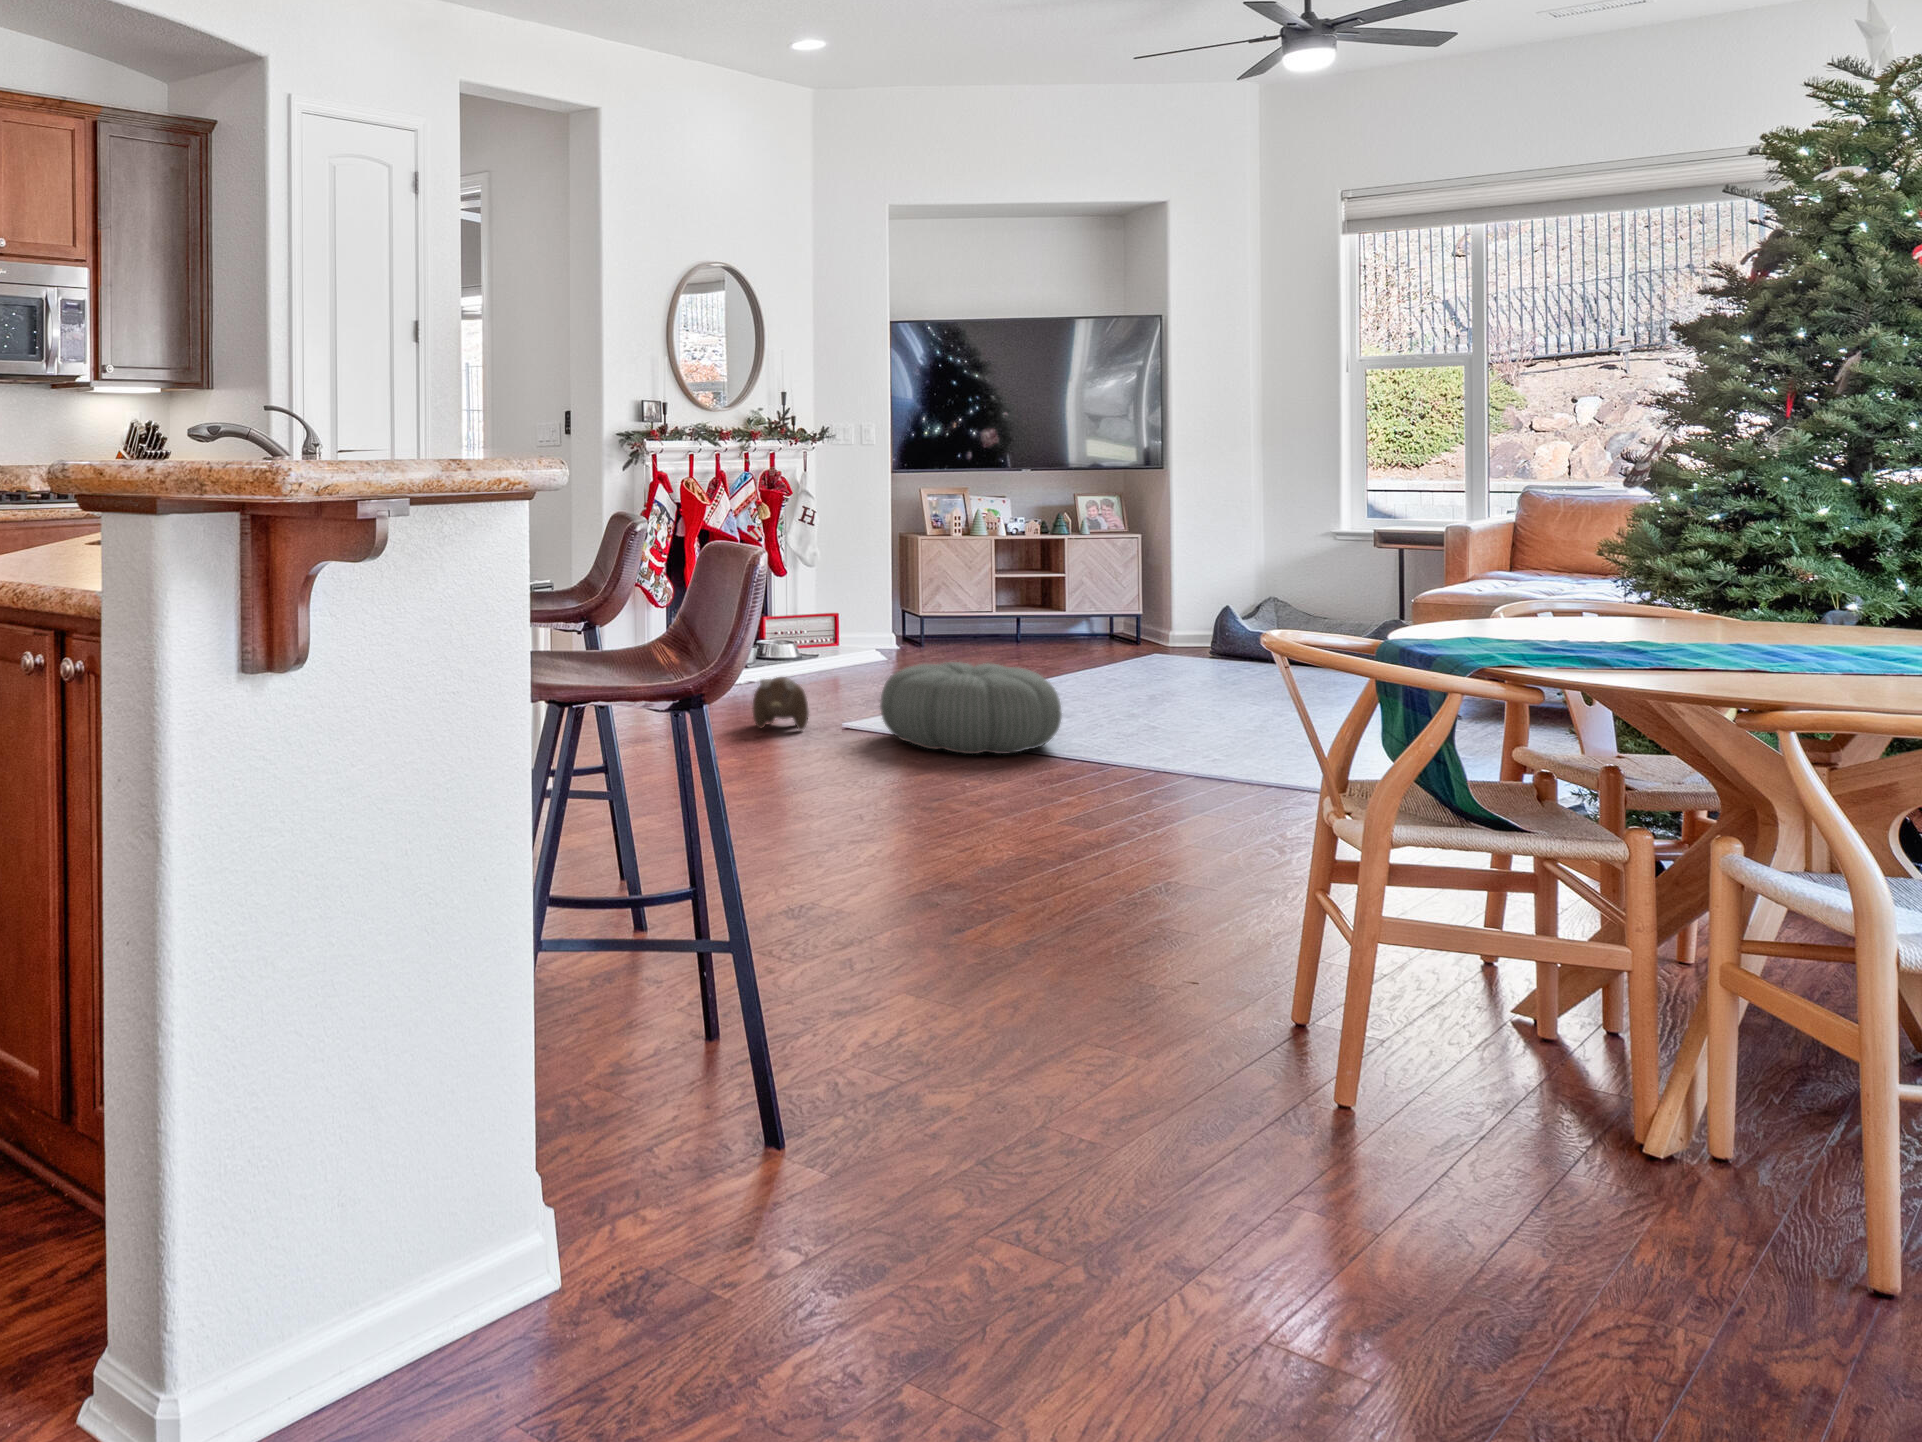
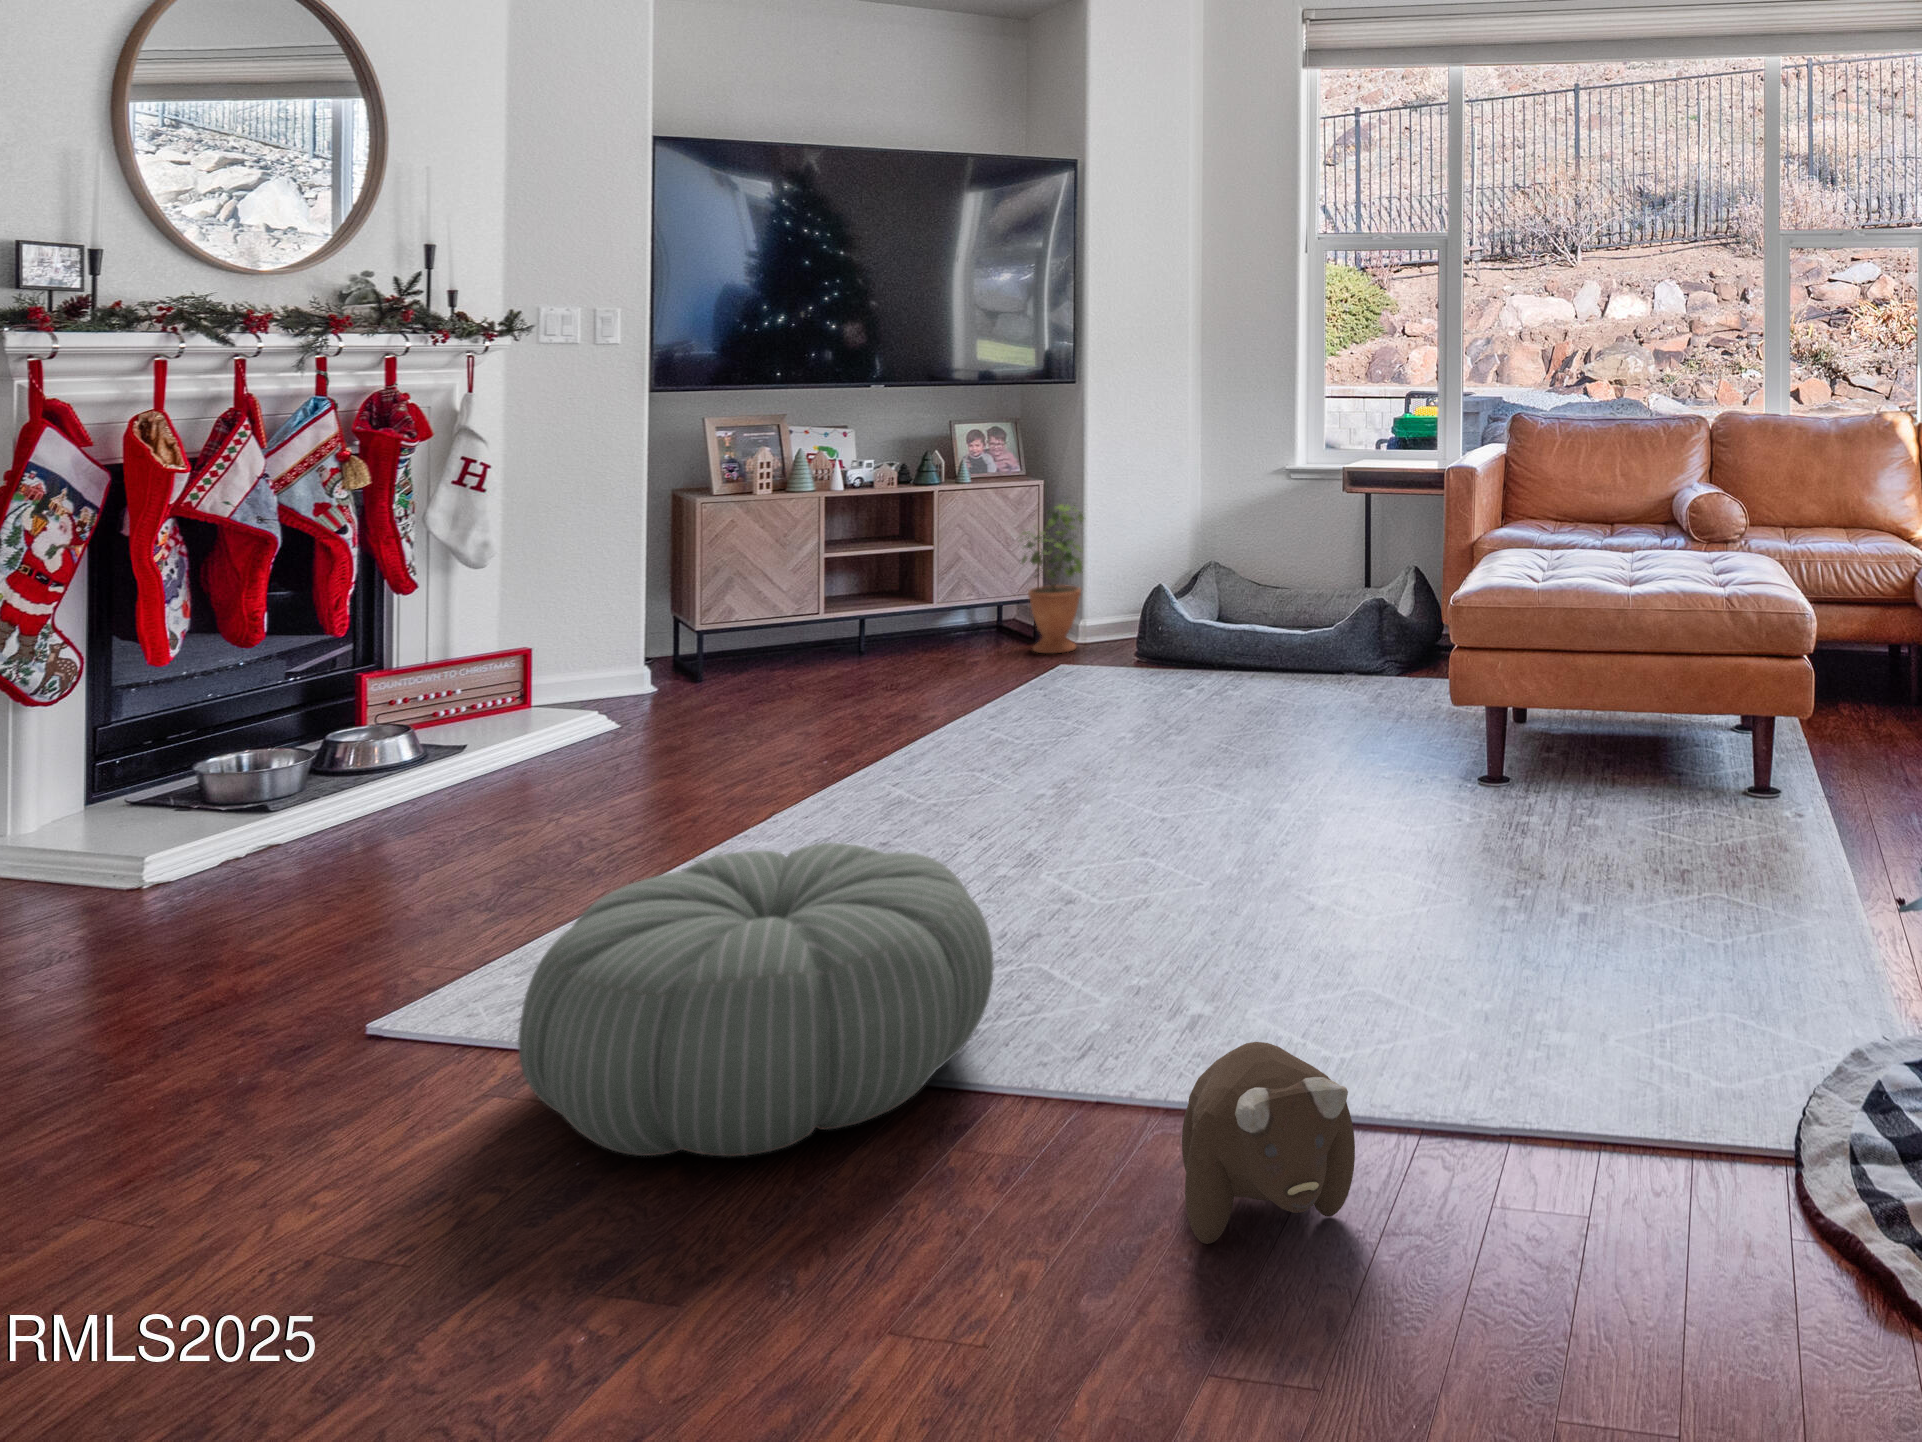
potted plant: none [1120,547,1170,650] -> present [1022,505,1084,653]
plush toy: present [753,677,809,730] -> present [1182,1042,1355,1244]

